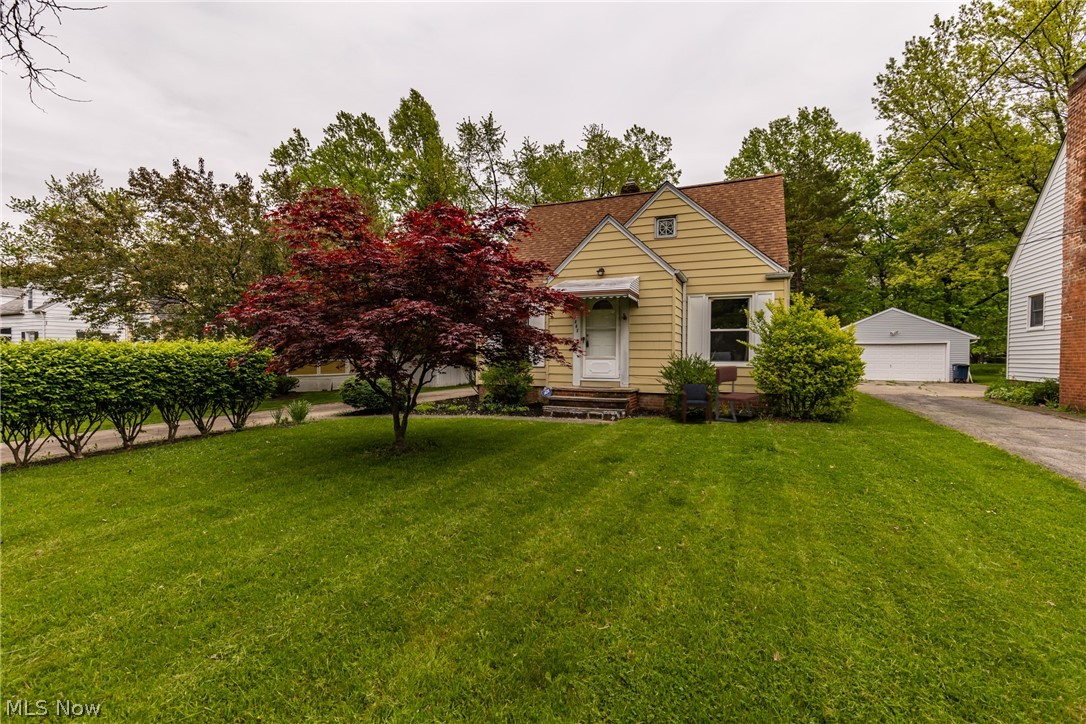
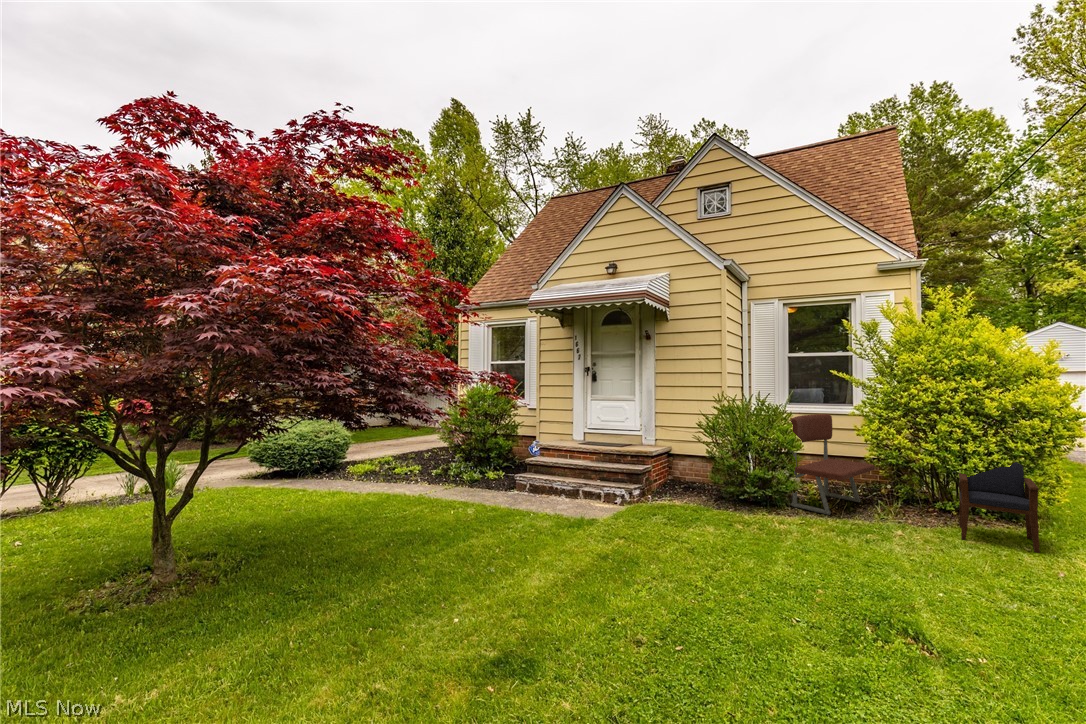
armchair: present [681,384,712,424] -> present [959,462,1040,553]

